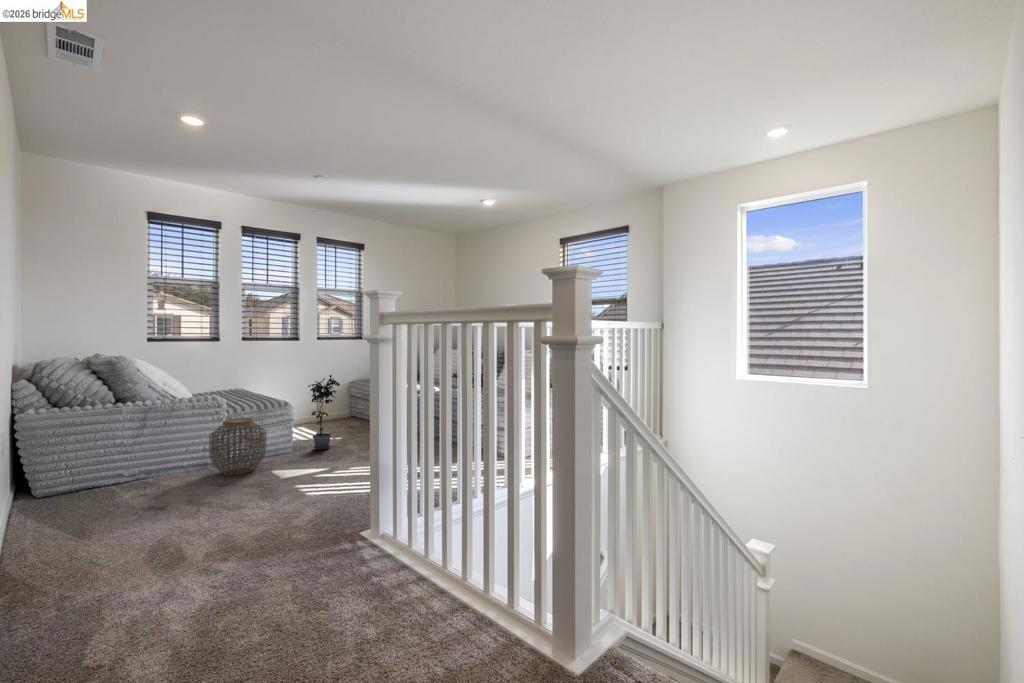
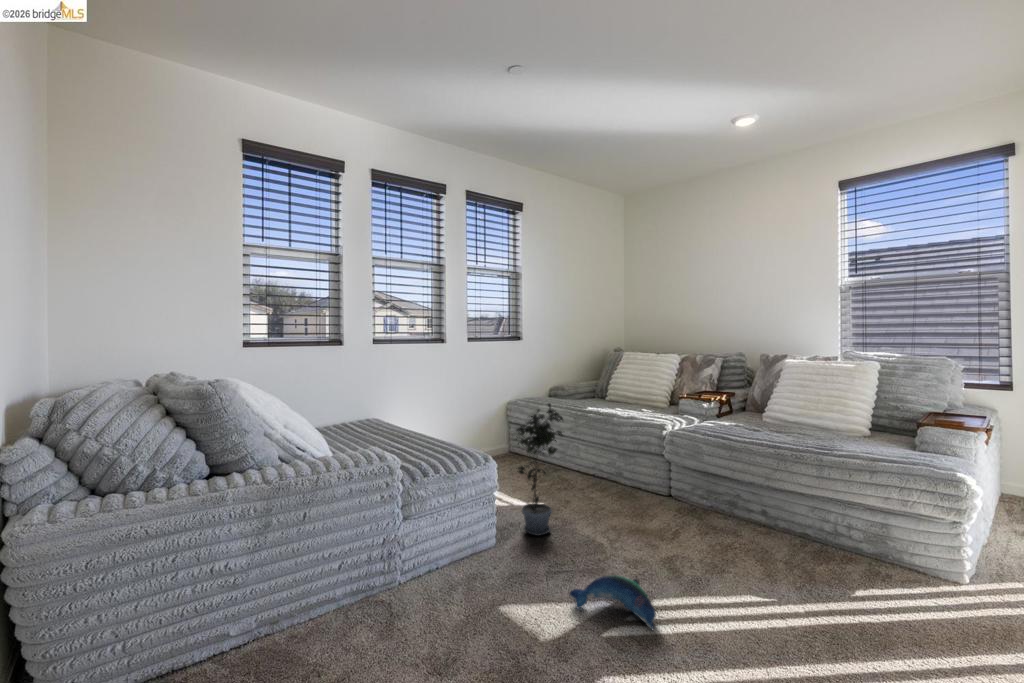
woven basket: present [209,418,267,475] -> none [389,497,489,623]
plush toy: none [306,455,341,475] -> present [569,575,656,630]

